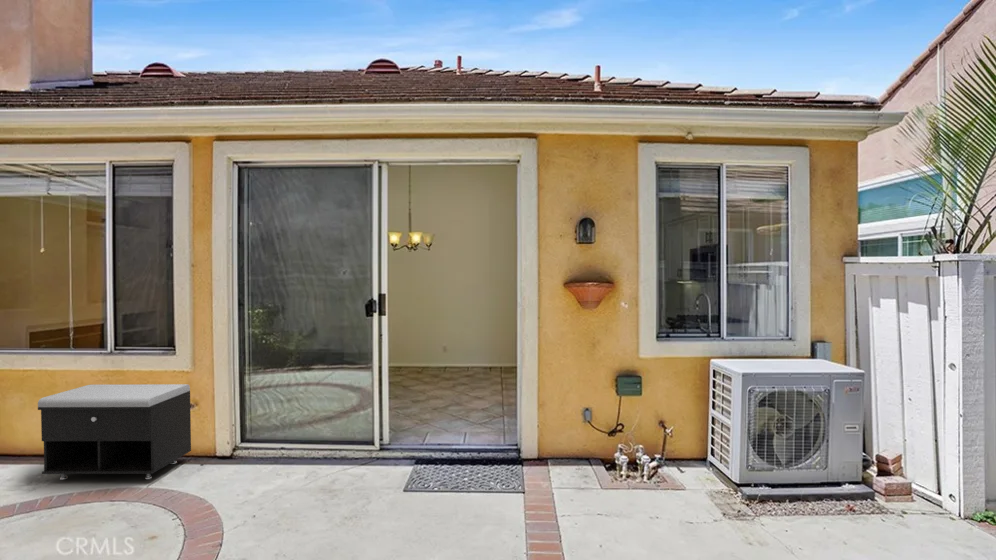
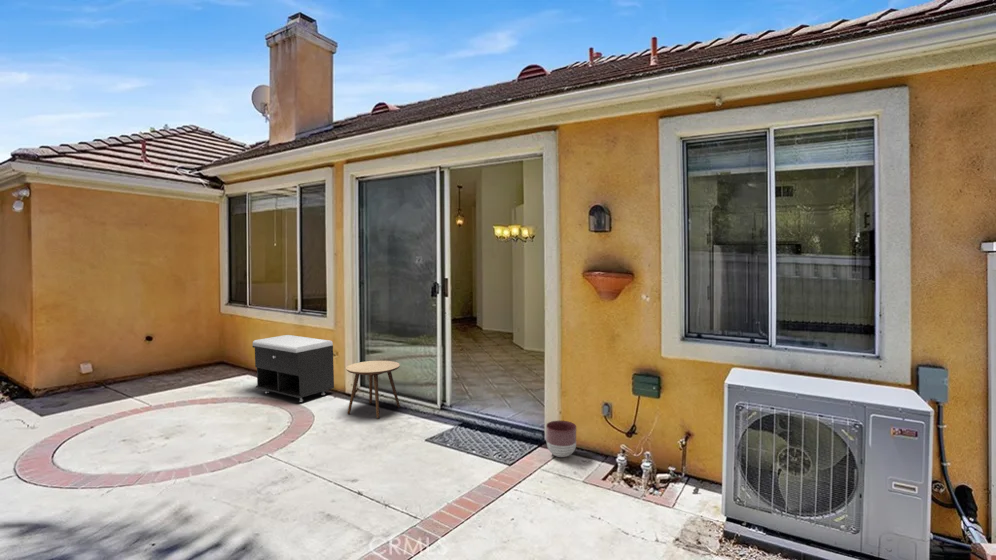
side table: none [245,401,320,480] -> present [346,361,400,418]
planter: none [537,433,568,470] -> present [546,421,576,457]

